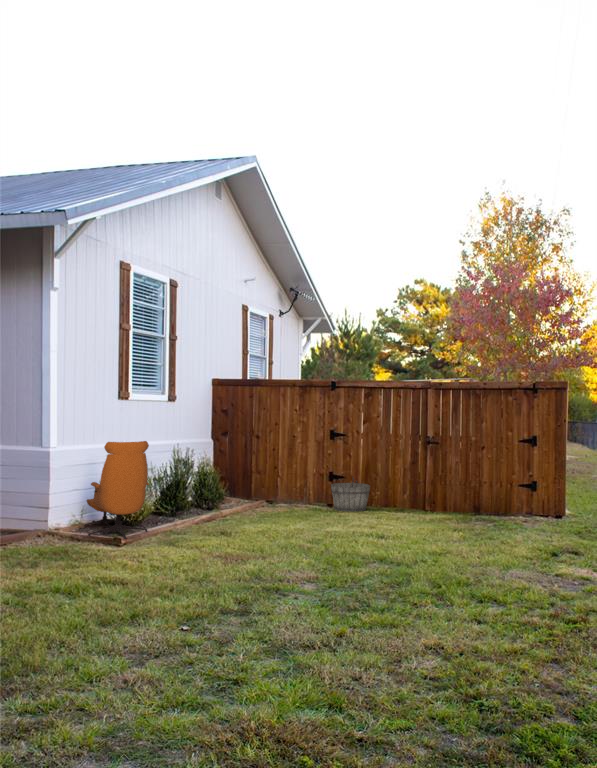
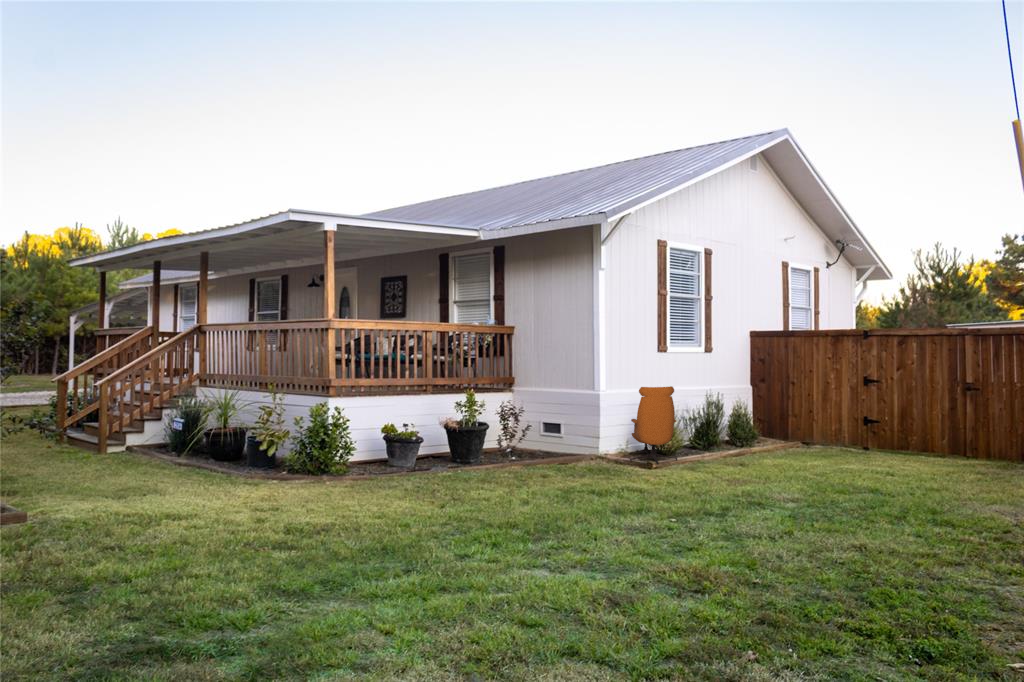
wooden bucket: present [331,478,370,511] -> none [861,422,903,455]

